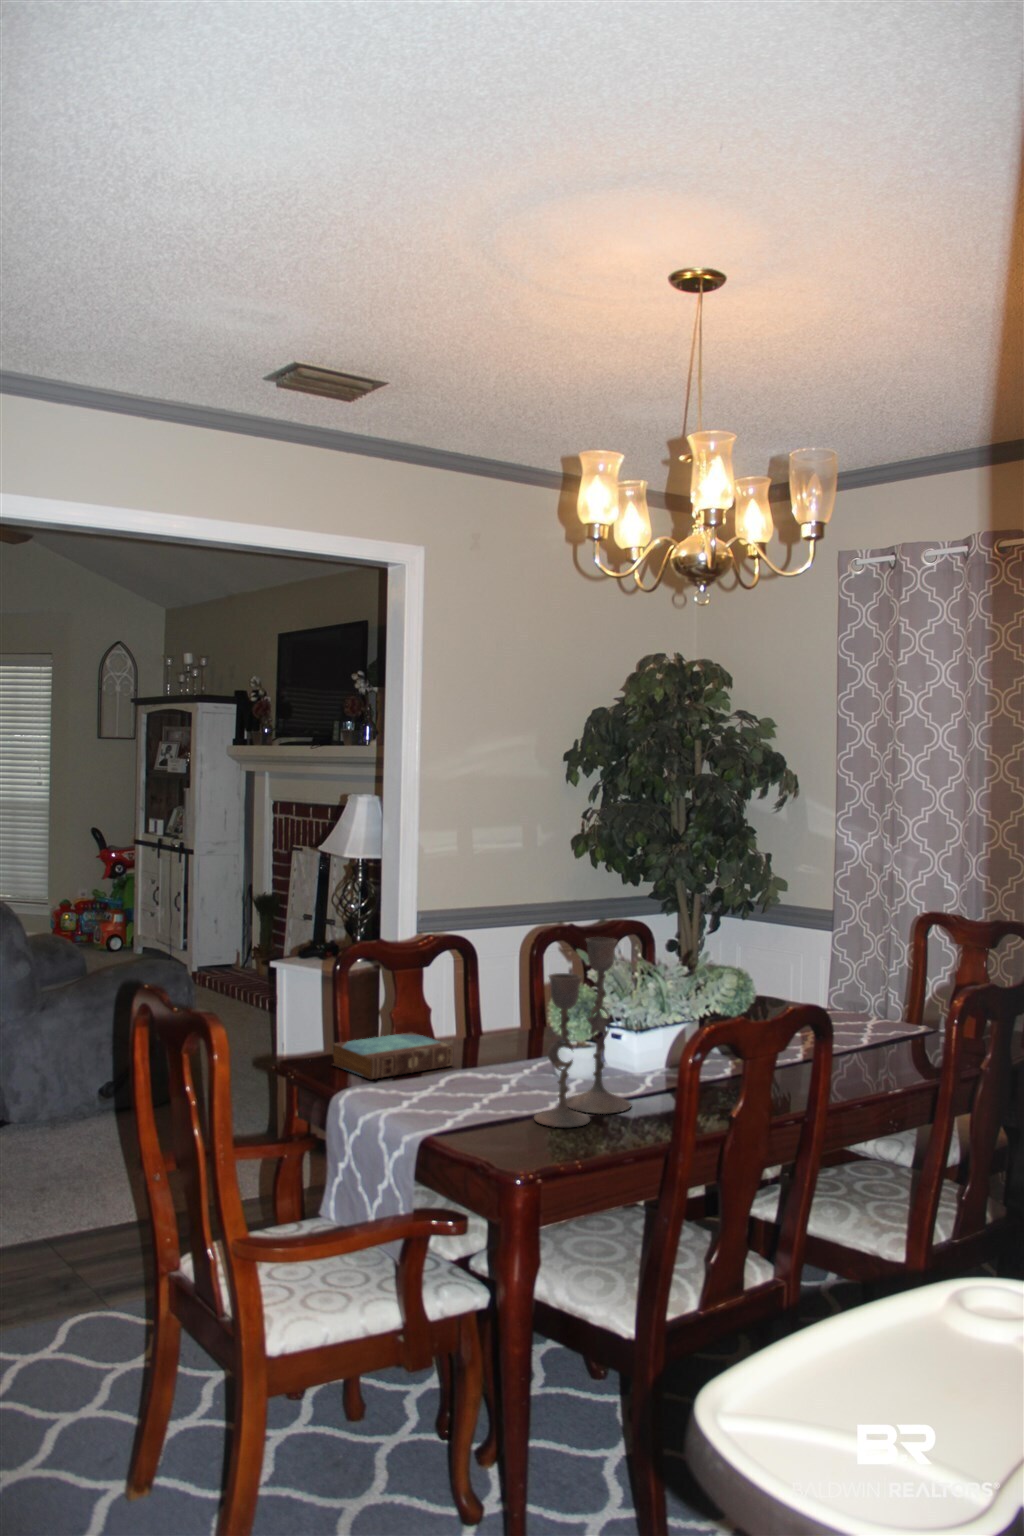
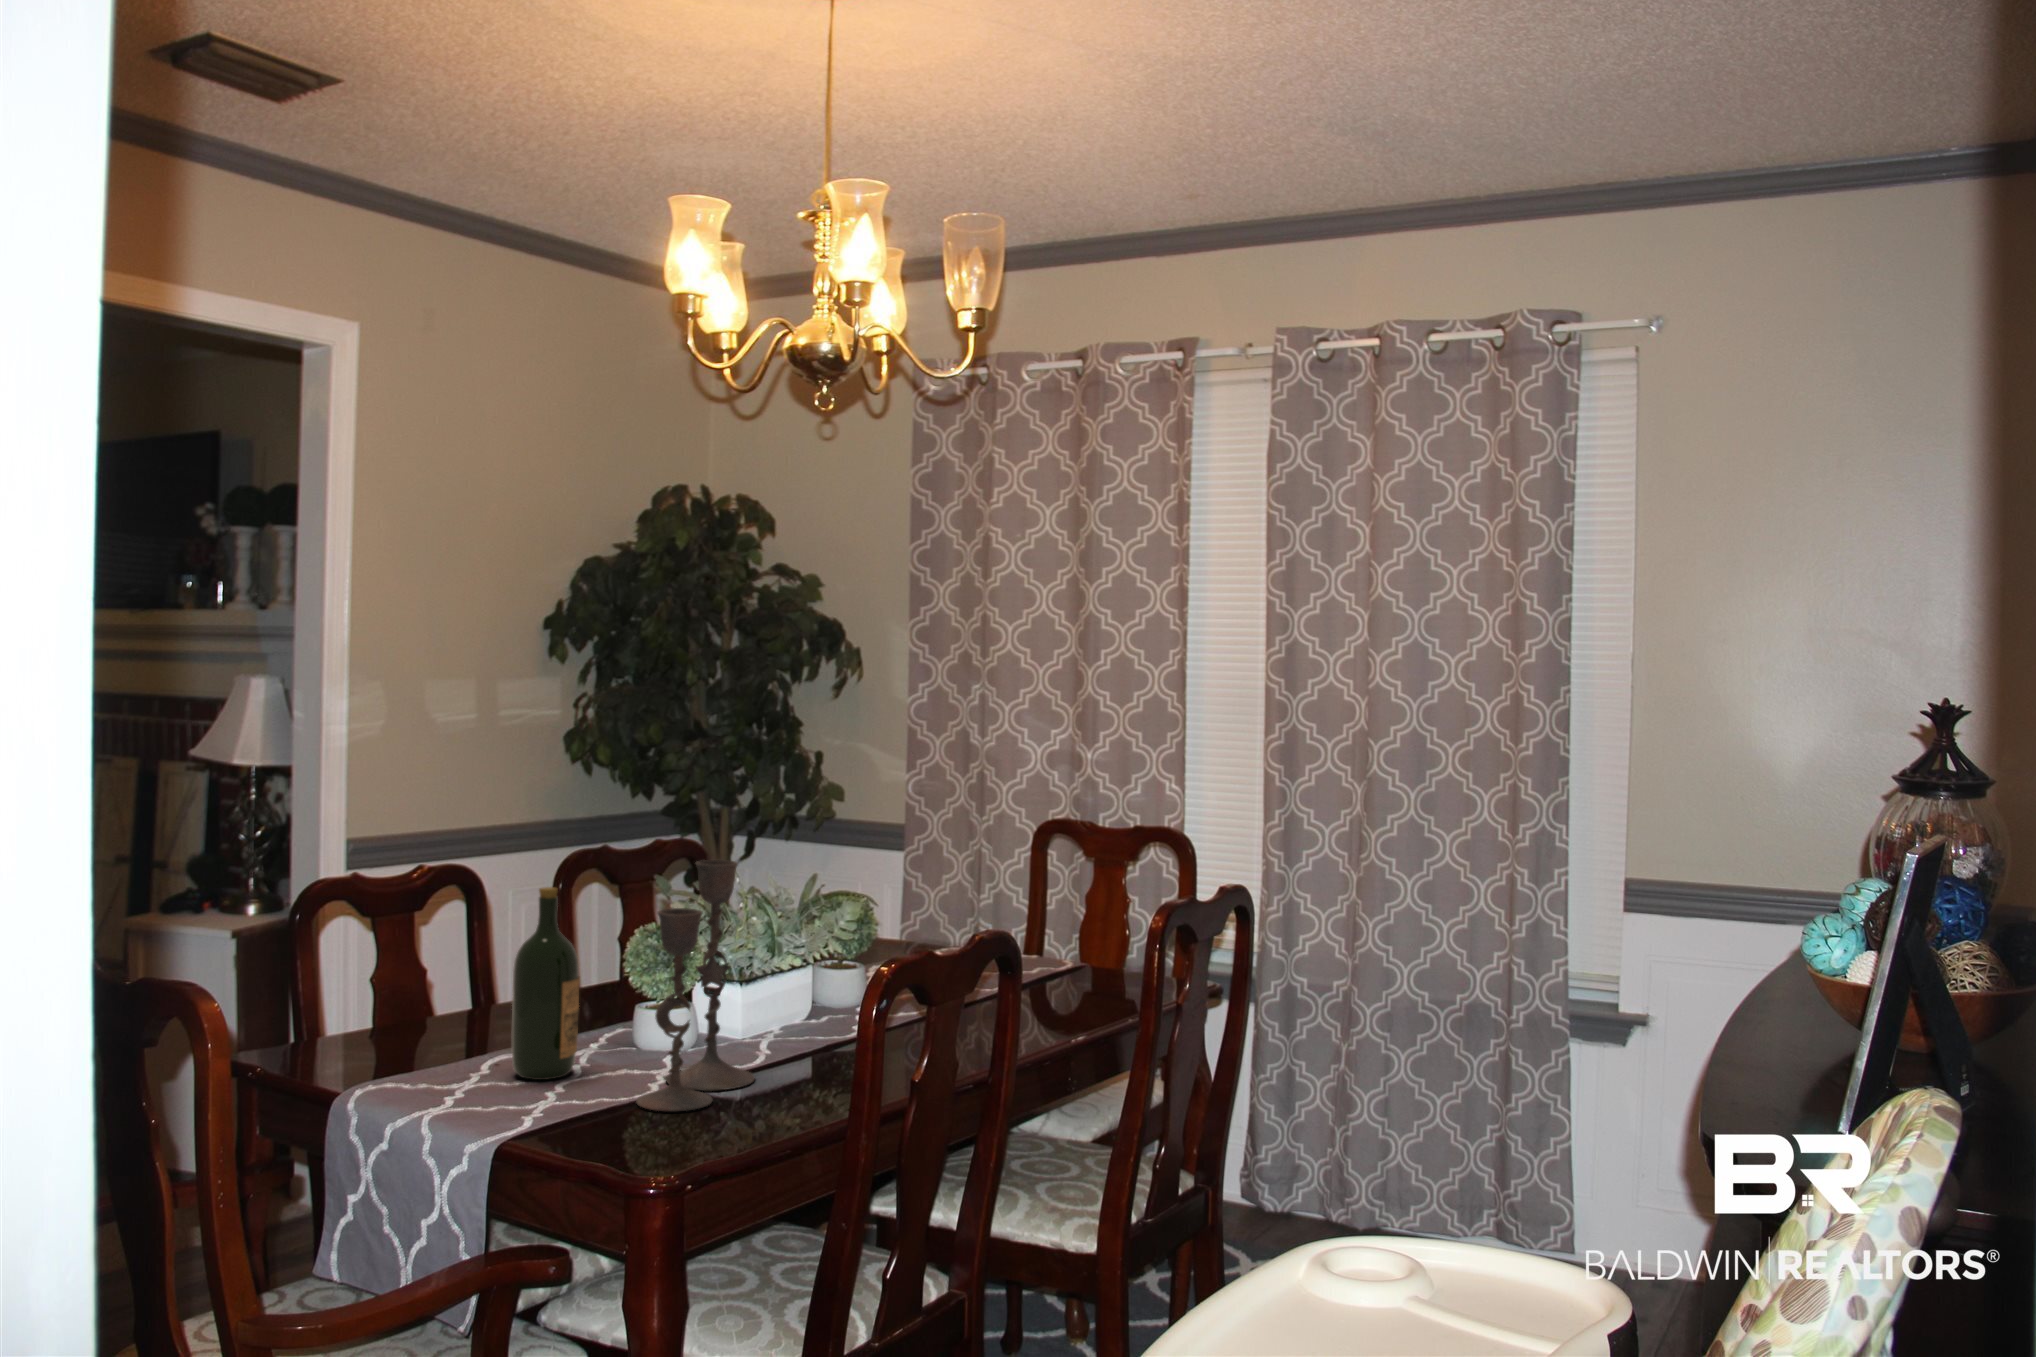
wine bottle: none [460,953,506,1094] -> present [512,887,580,1080]
book: present [333,1032,453,1079] -> none [303,1006,485,1075]

